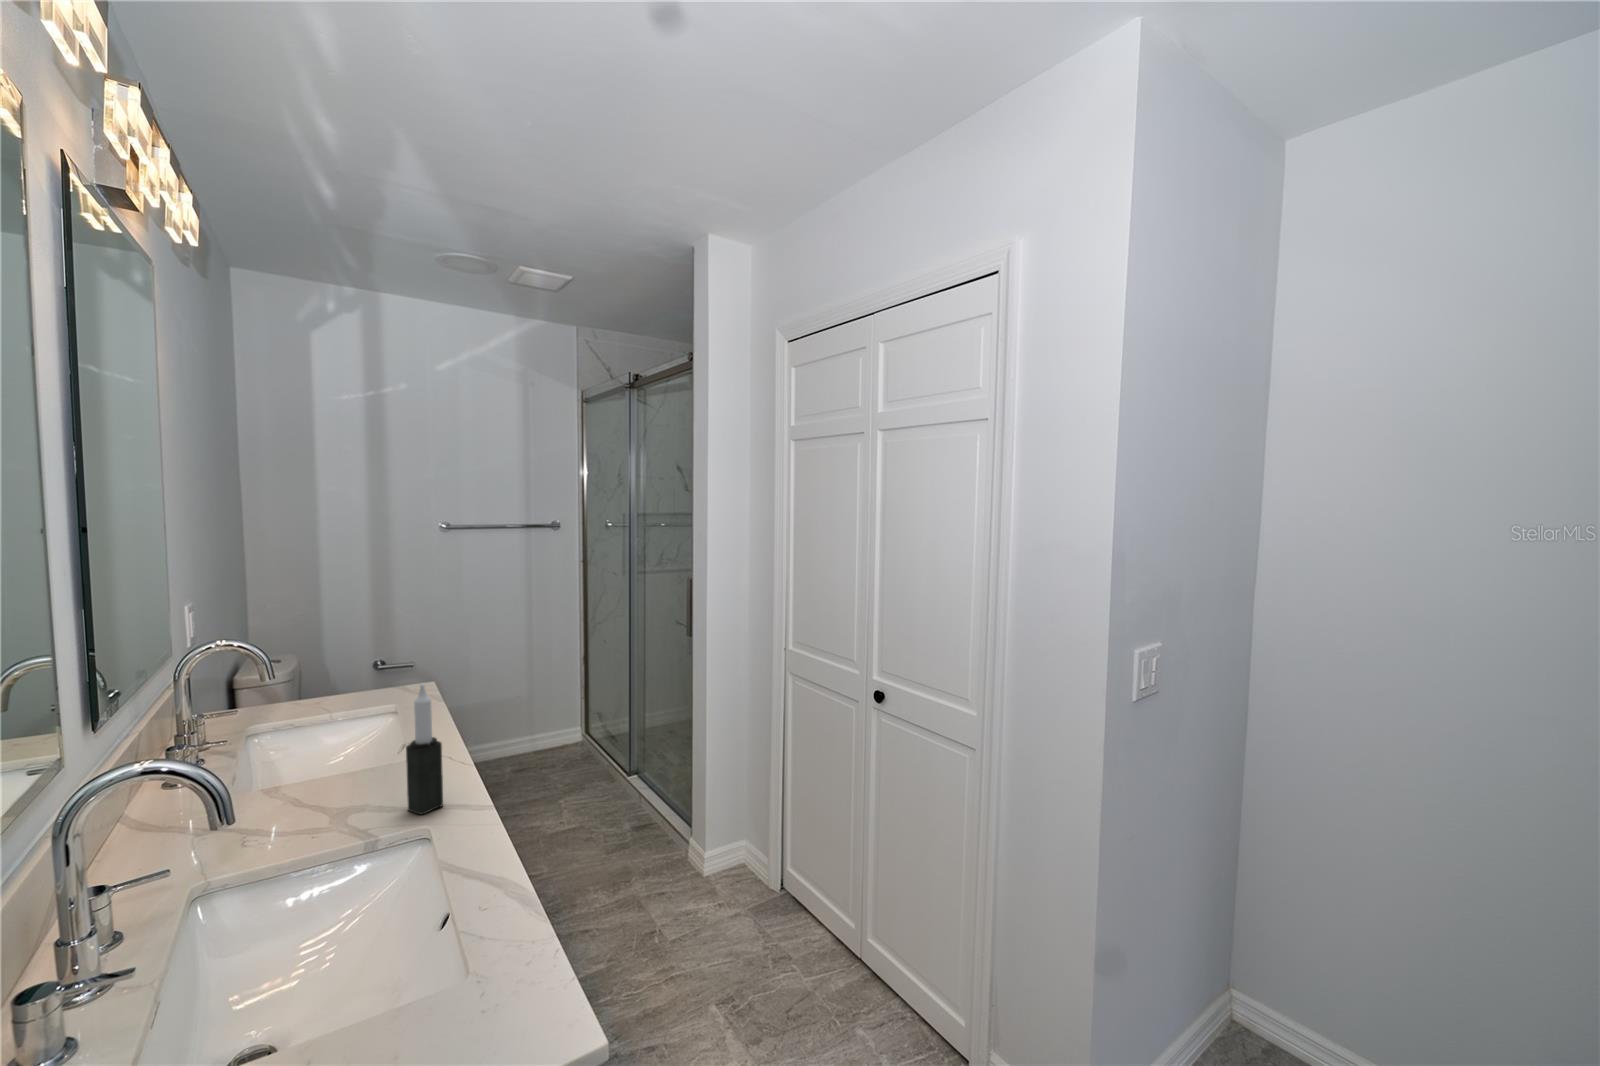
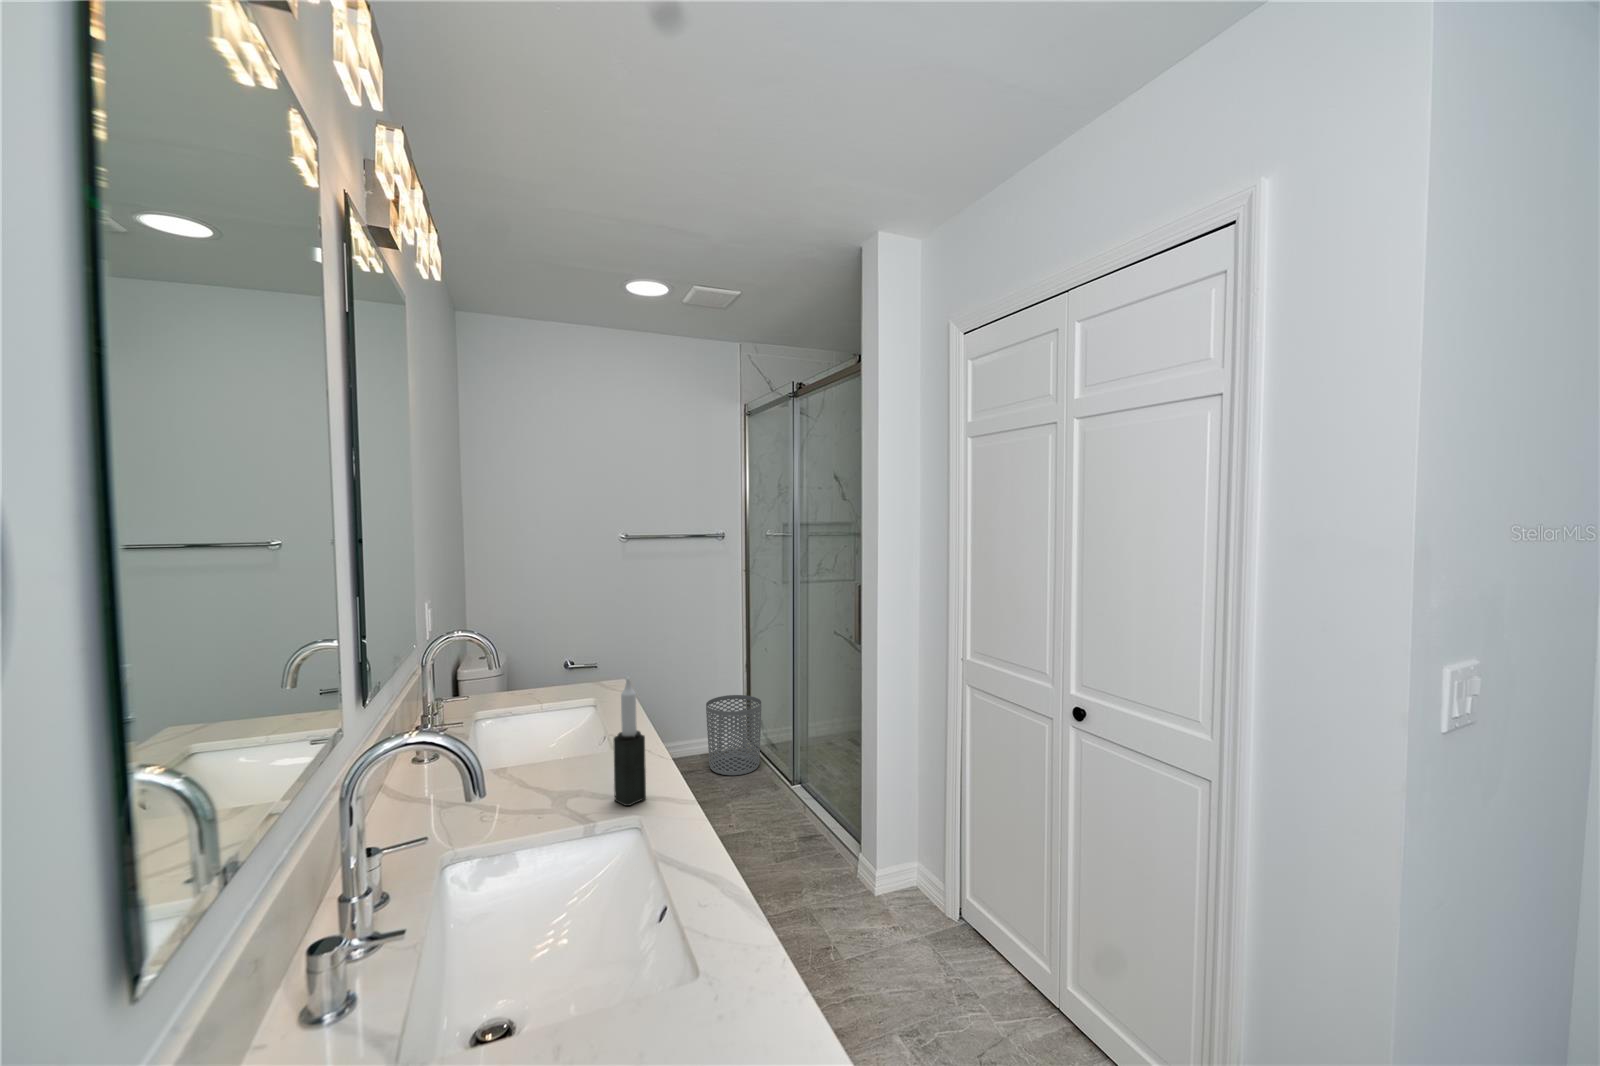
waste bin: none [538,689,598,771] -> present [706,695,761,775]

